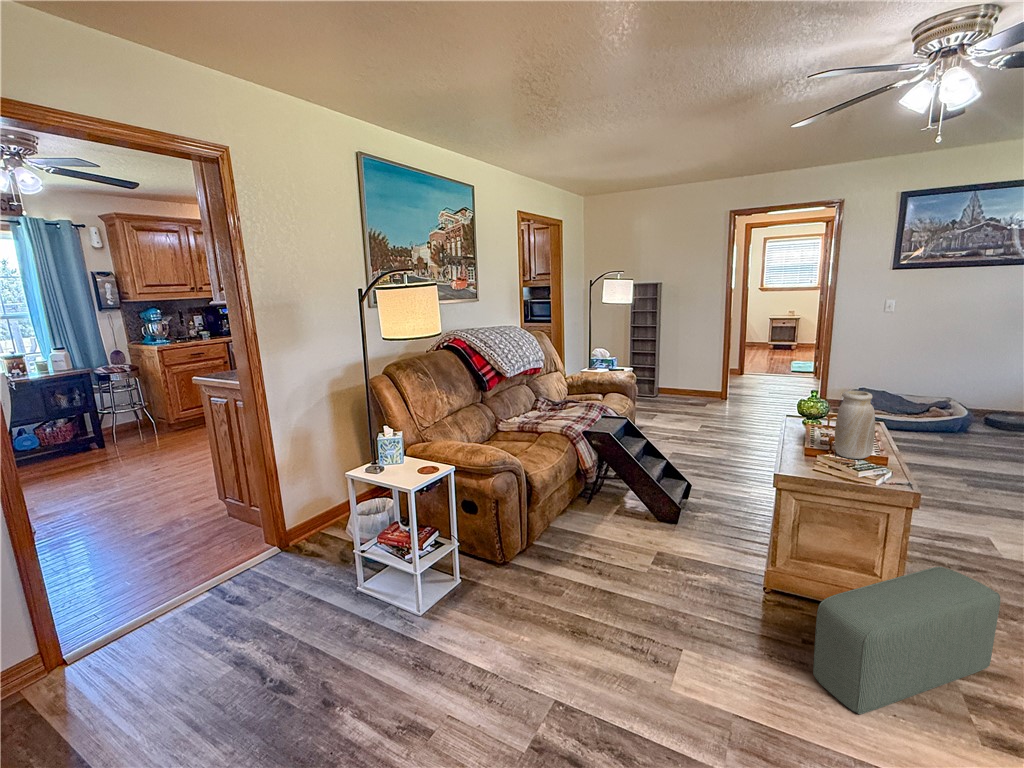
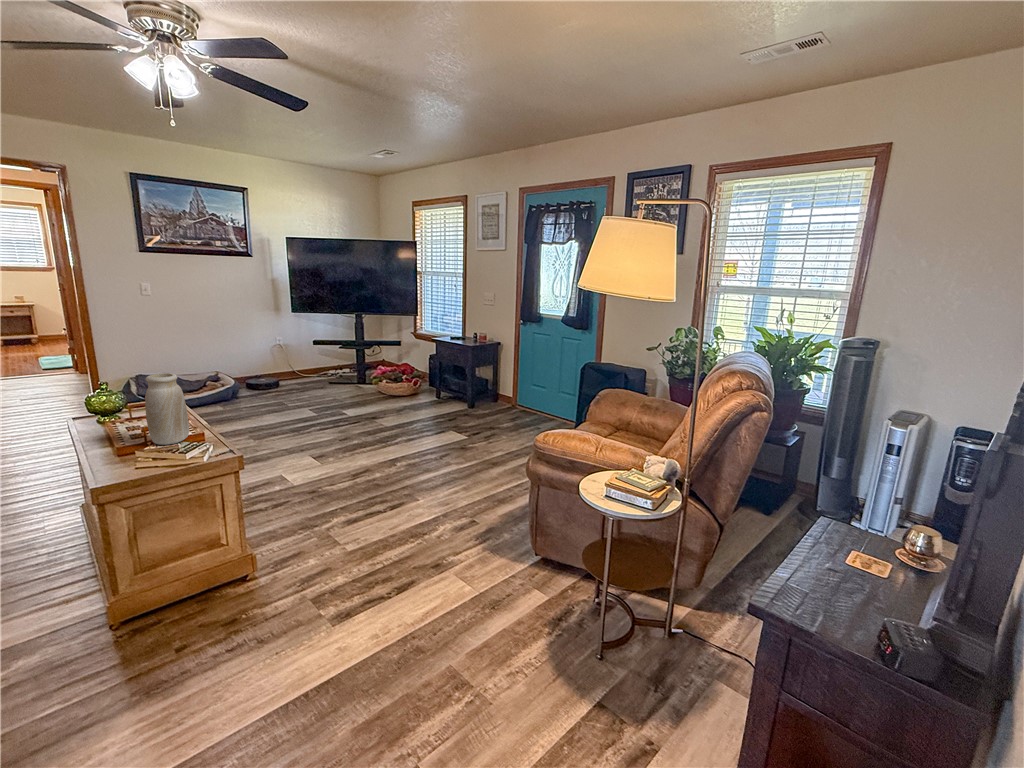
pouf: present [813,567,1000,714] -> none [190,509,316,679]

